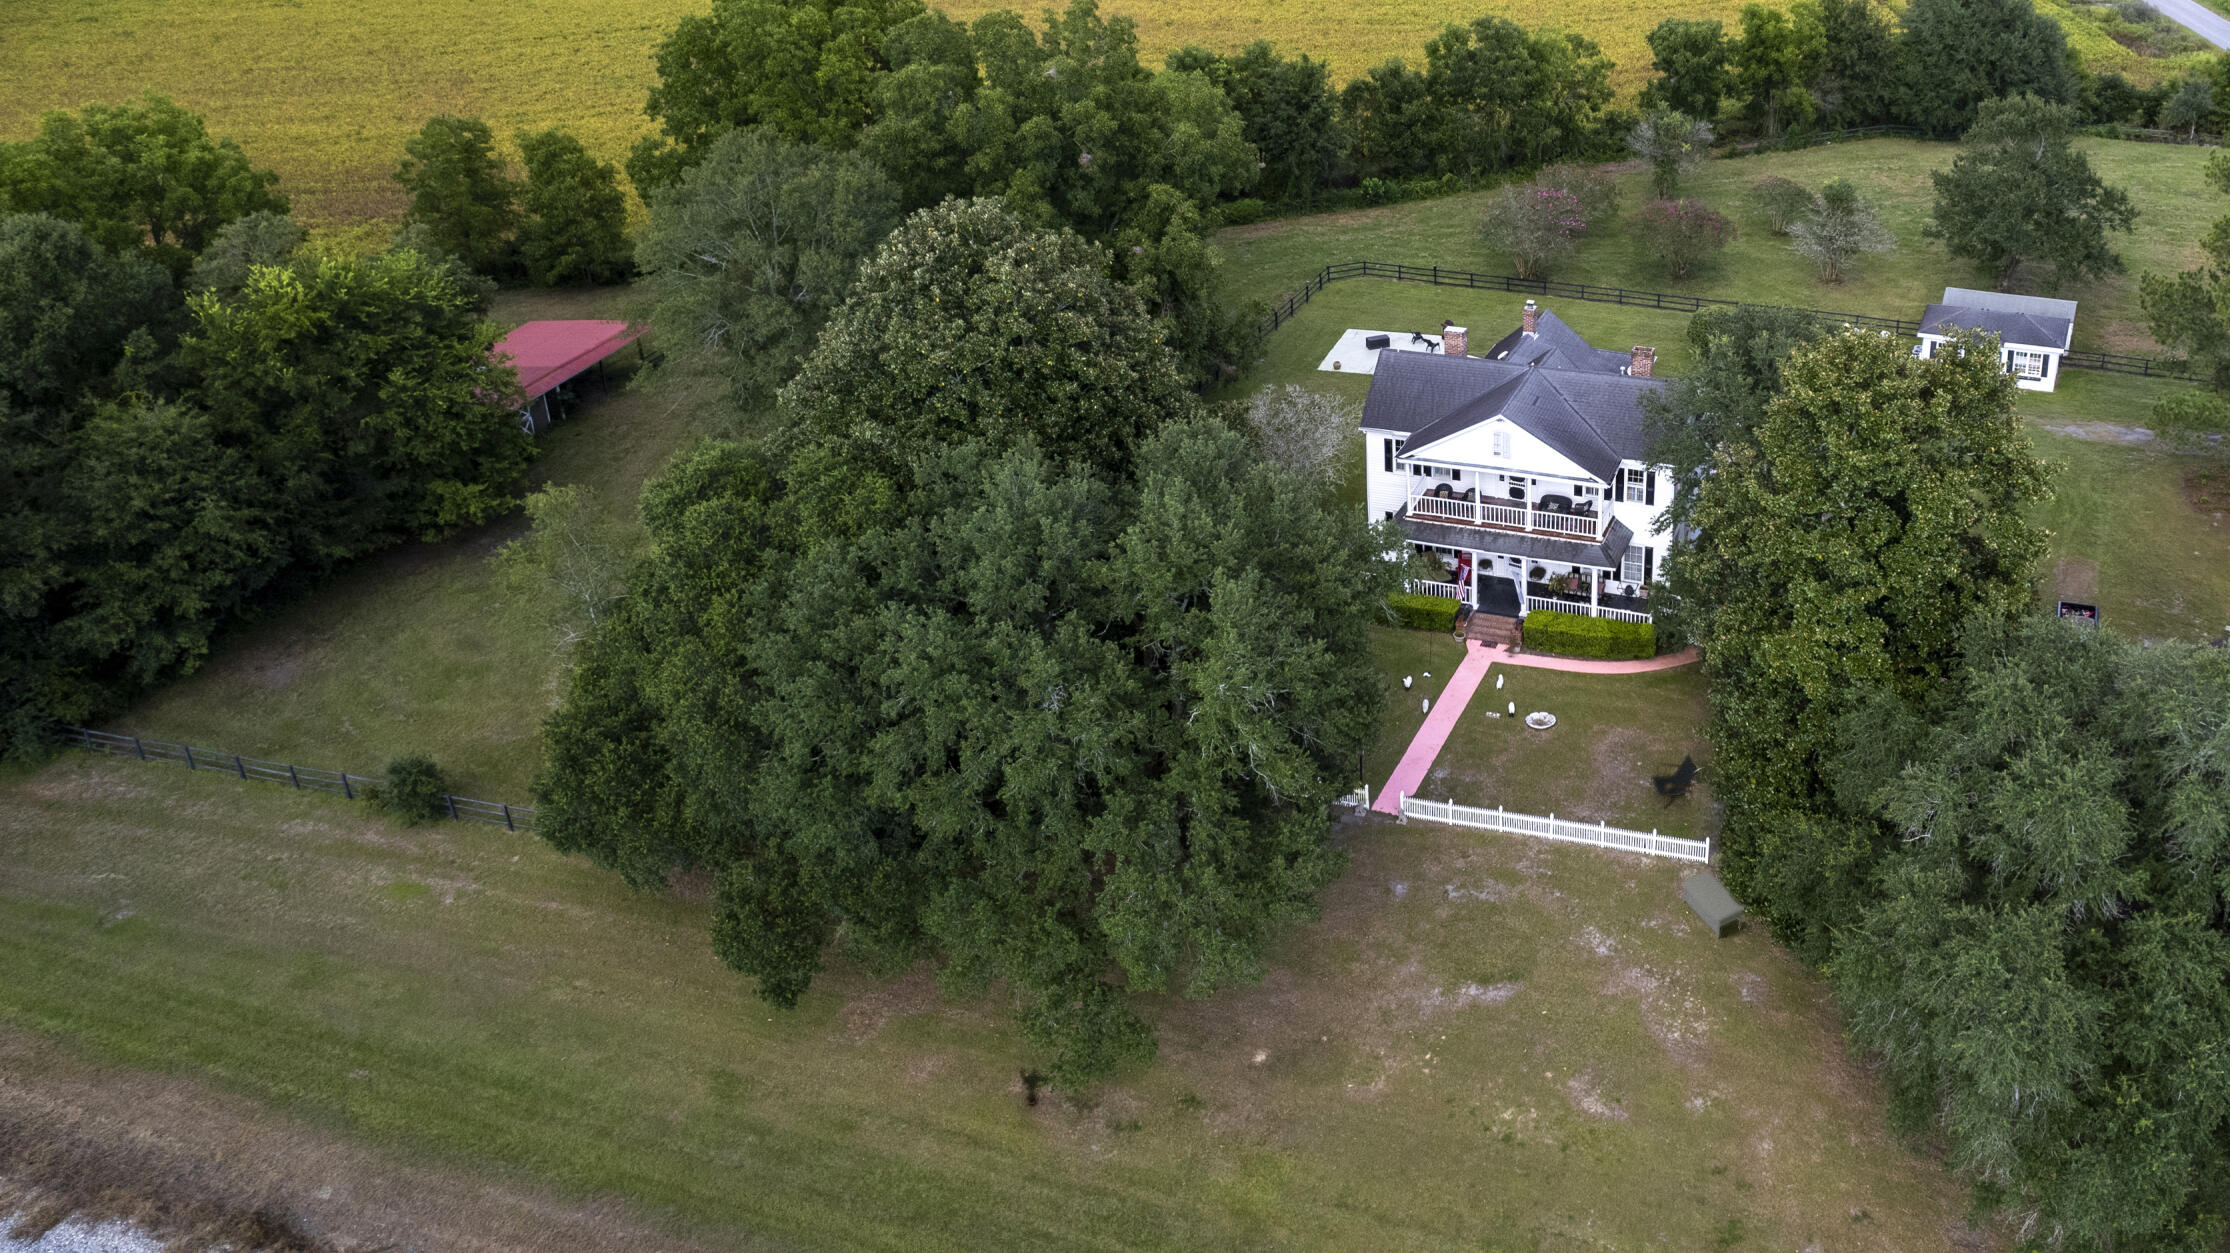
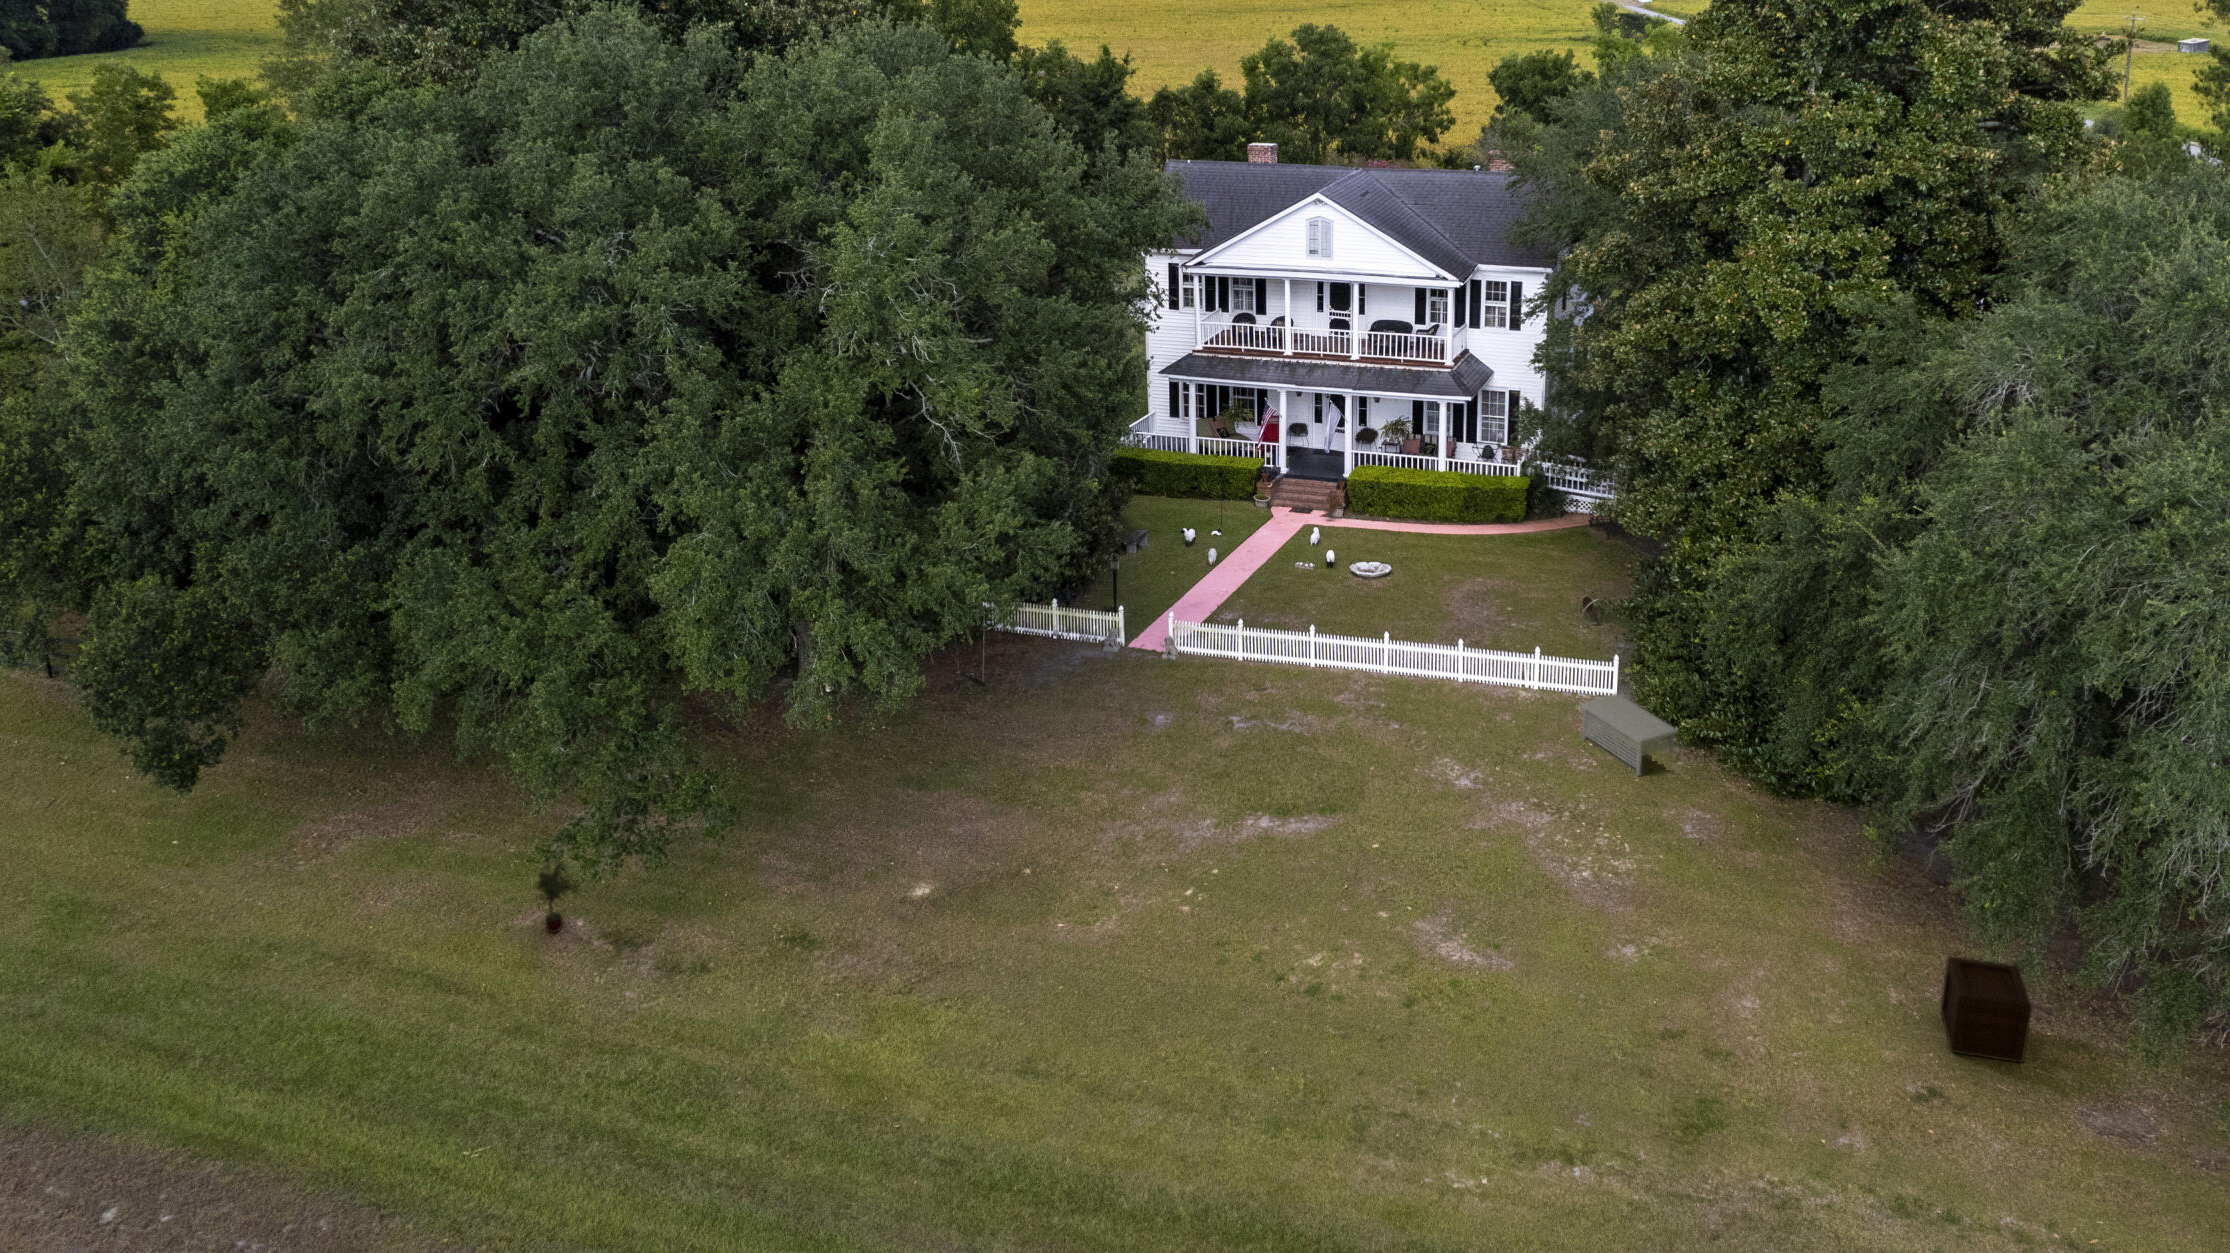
lounge chair: present [1652,756,1695,804] -> none [1526,580,1595,652]
wooden crate: none [1881,1120,1928,1187] -> present [1940,956,2032,1062]

